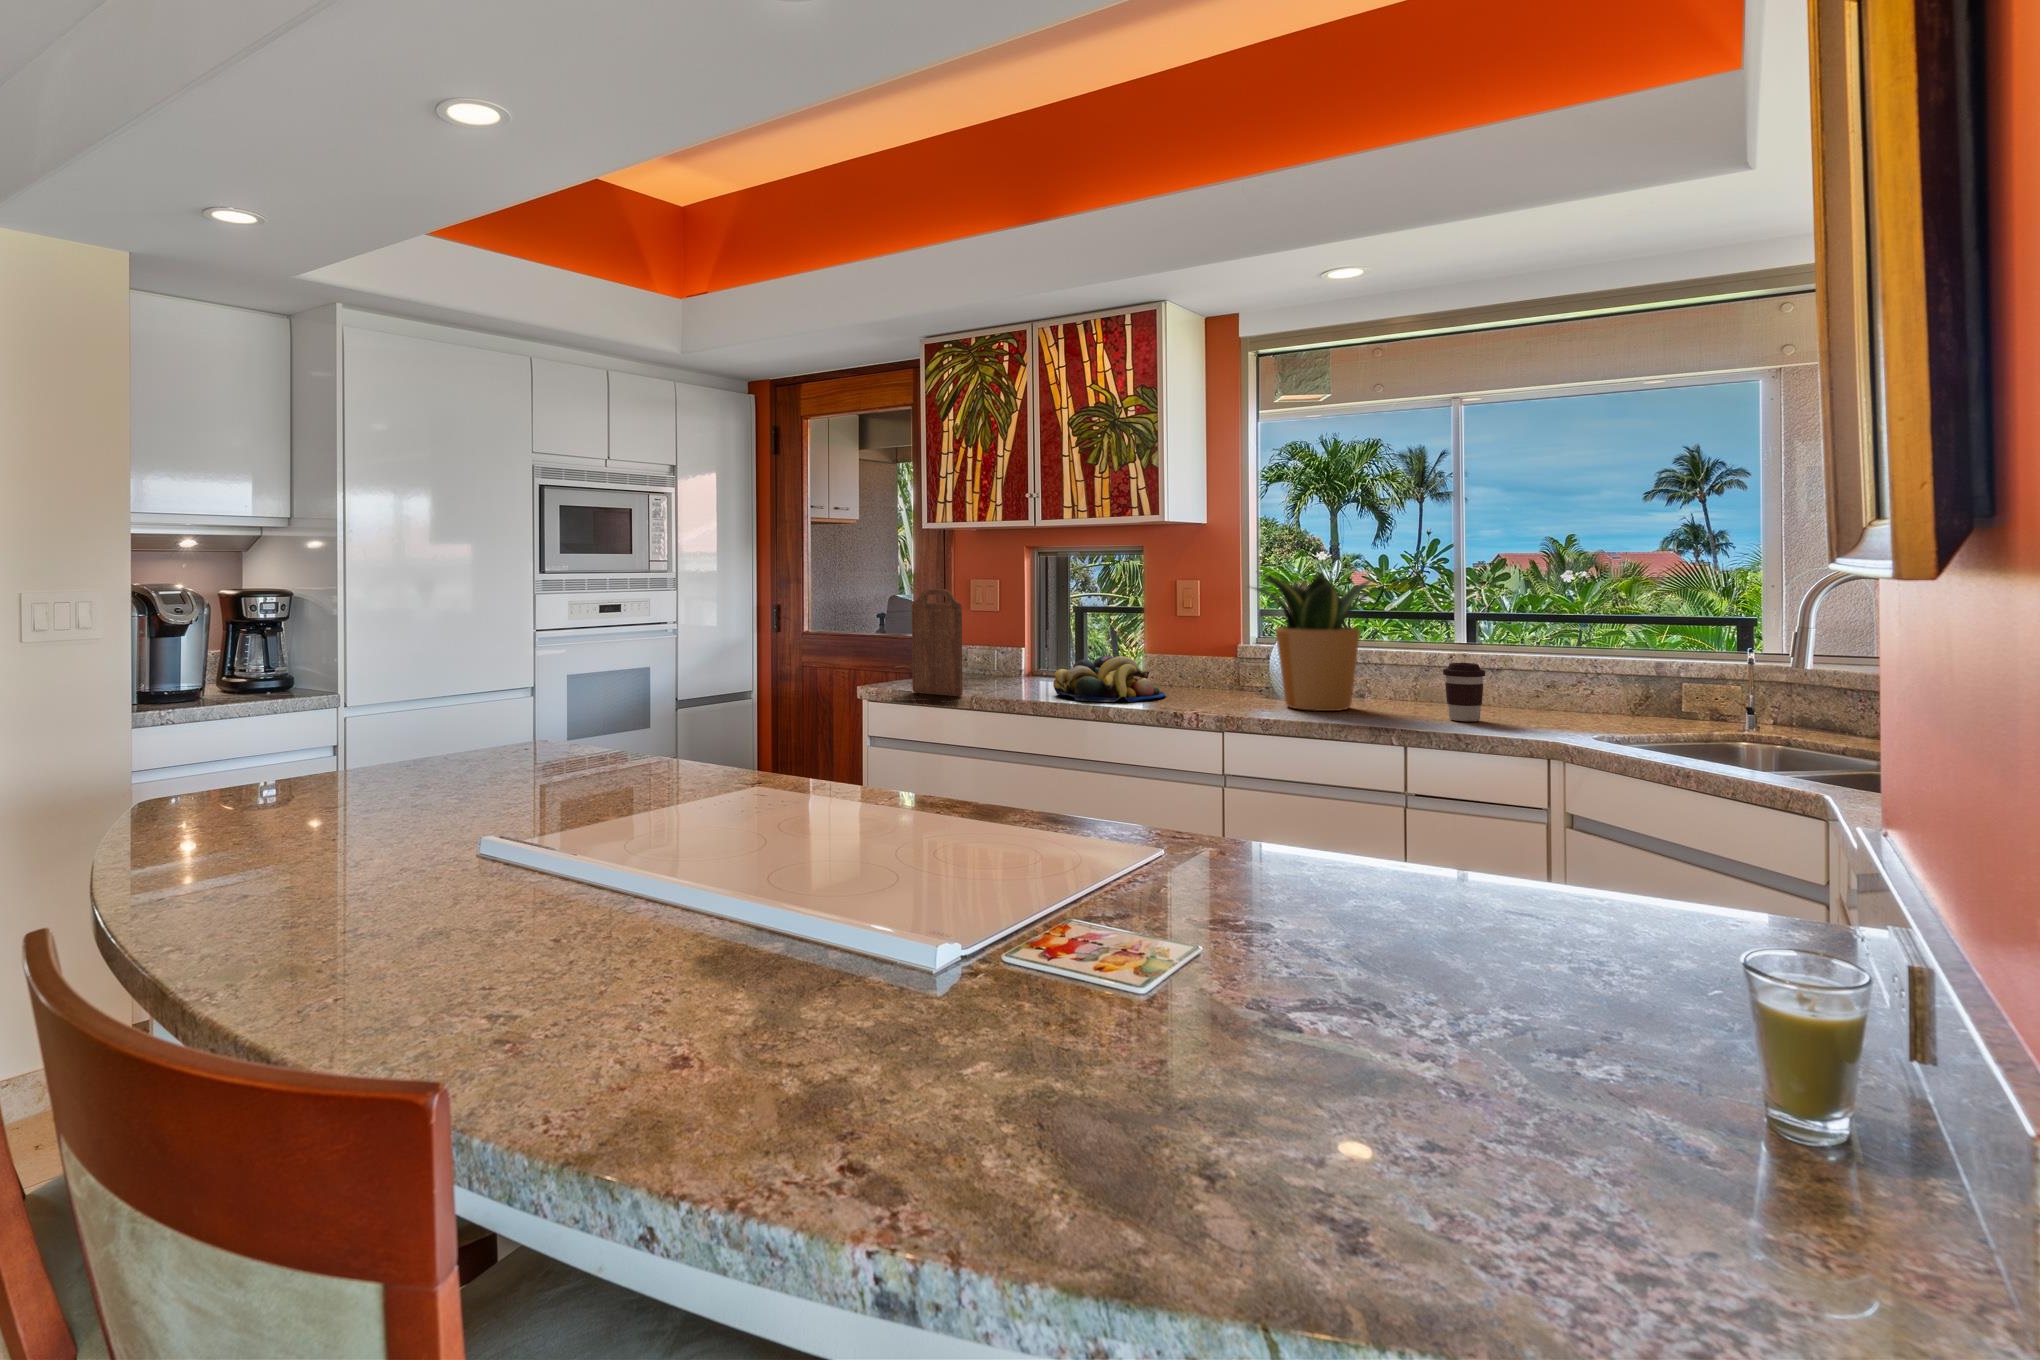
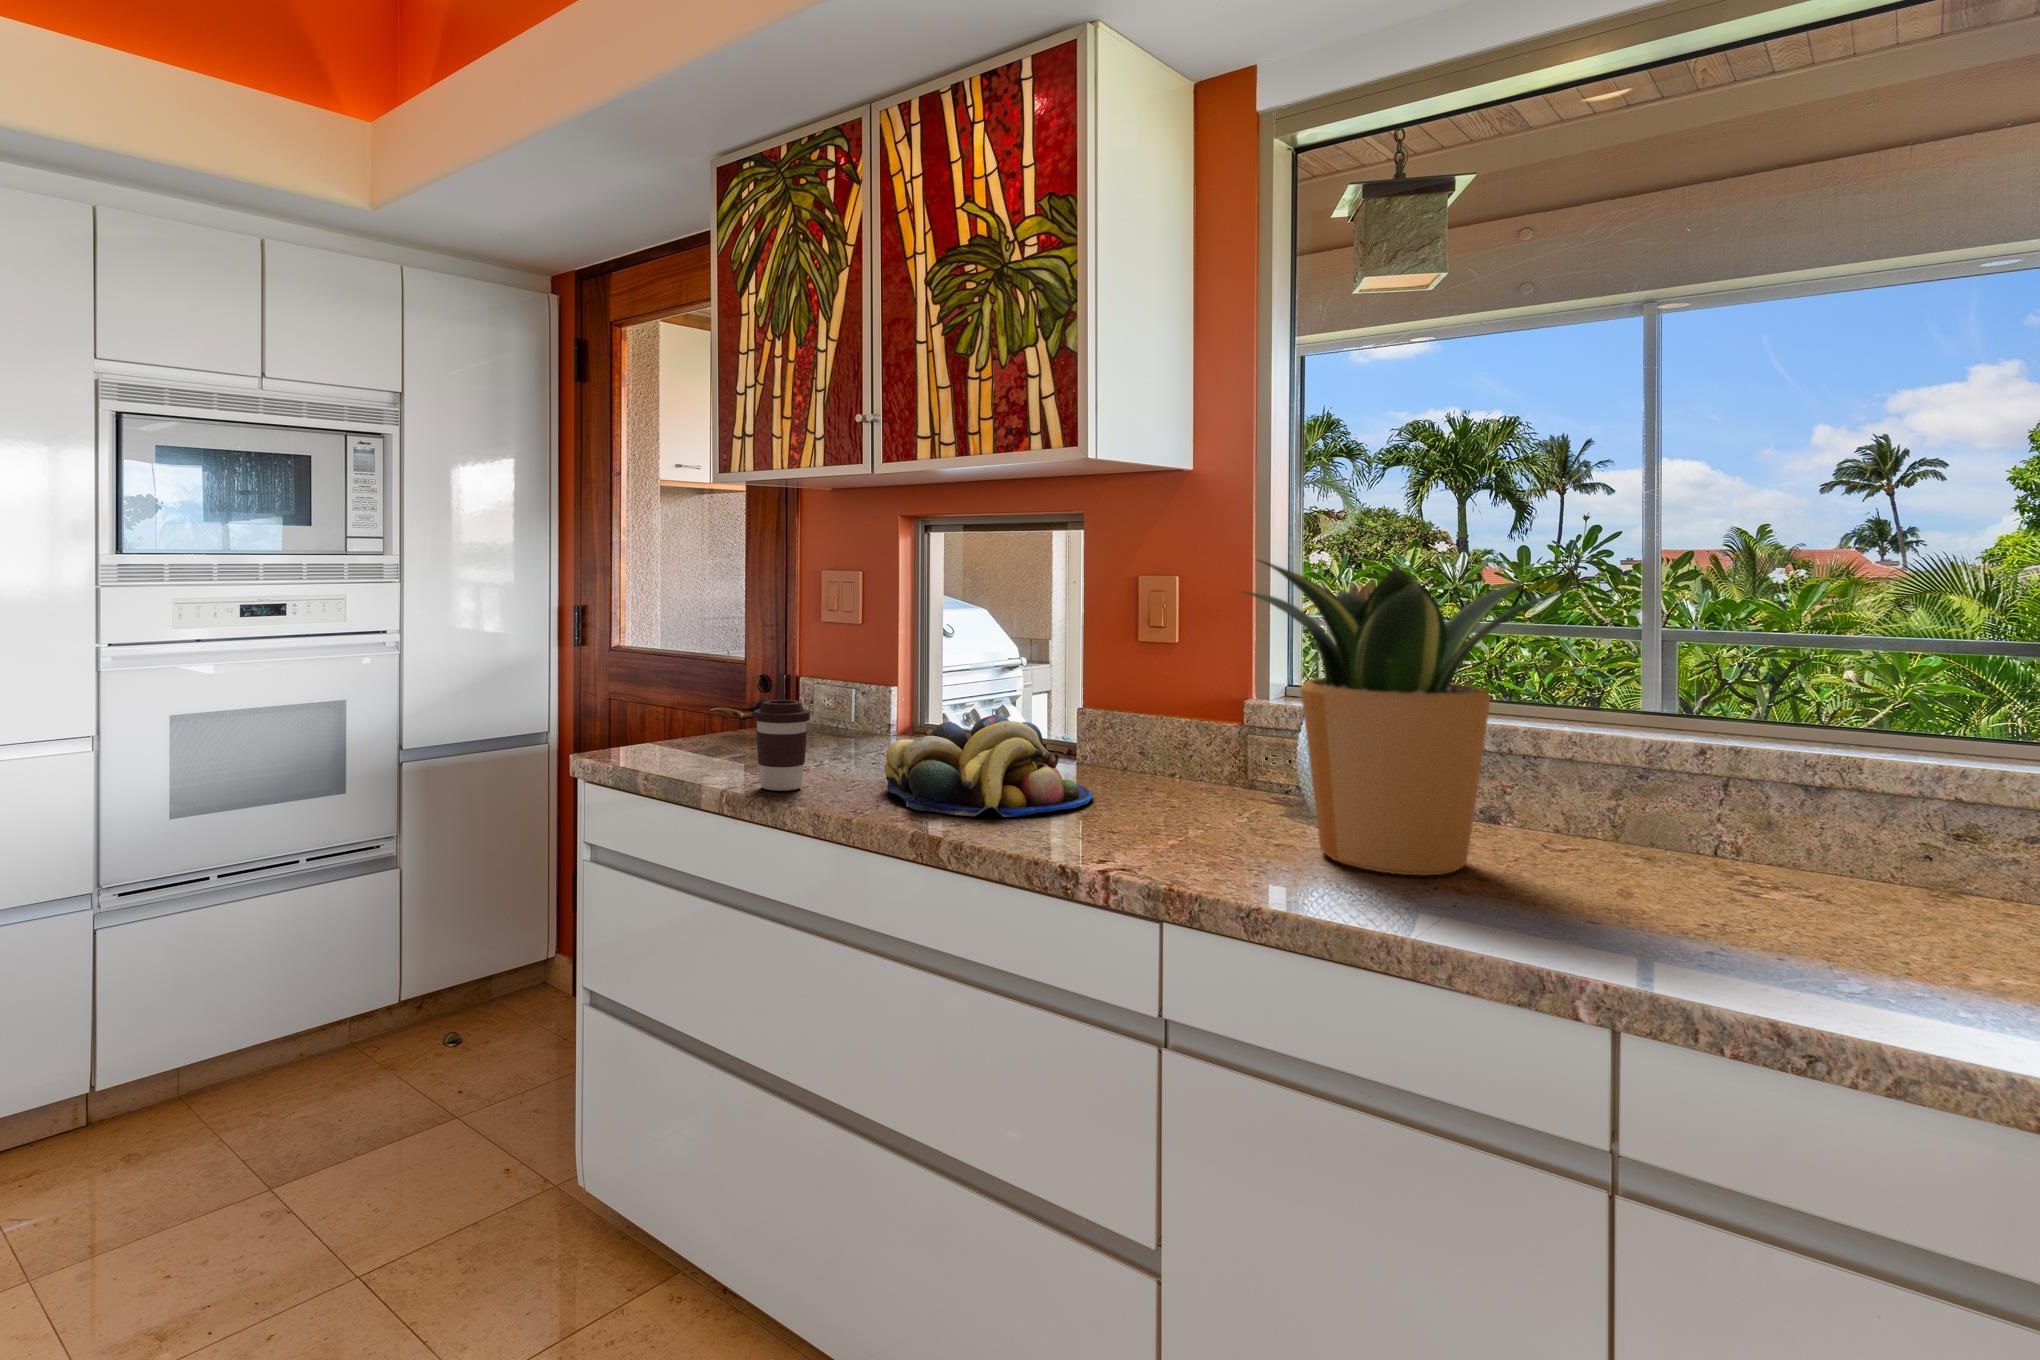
cutting board: present [912,589,963,696] -> none [654,586,723,783]
coffee cup: present [1443,663,1485,721] -> present [754,700,810,791]

